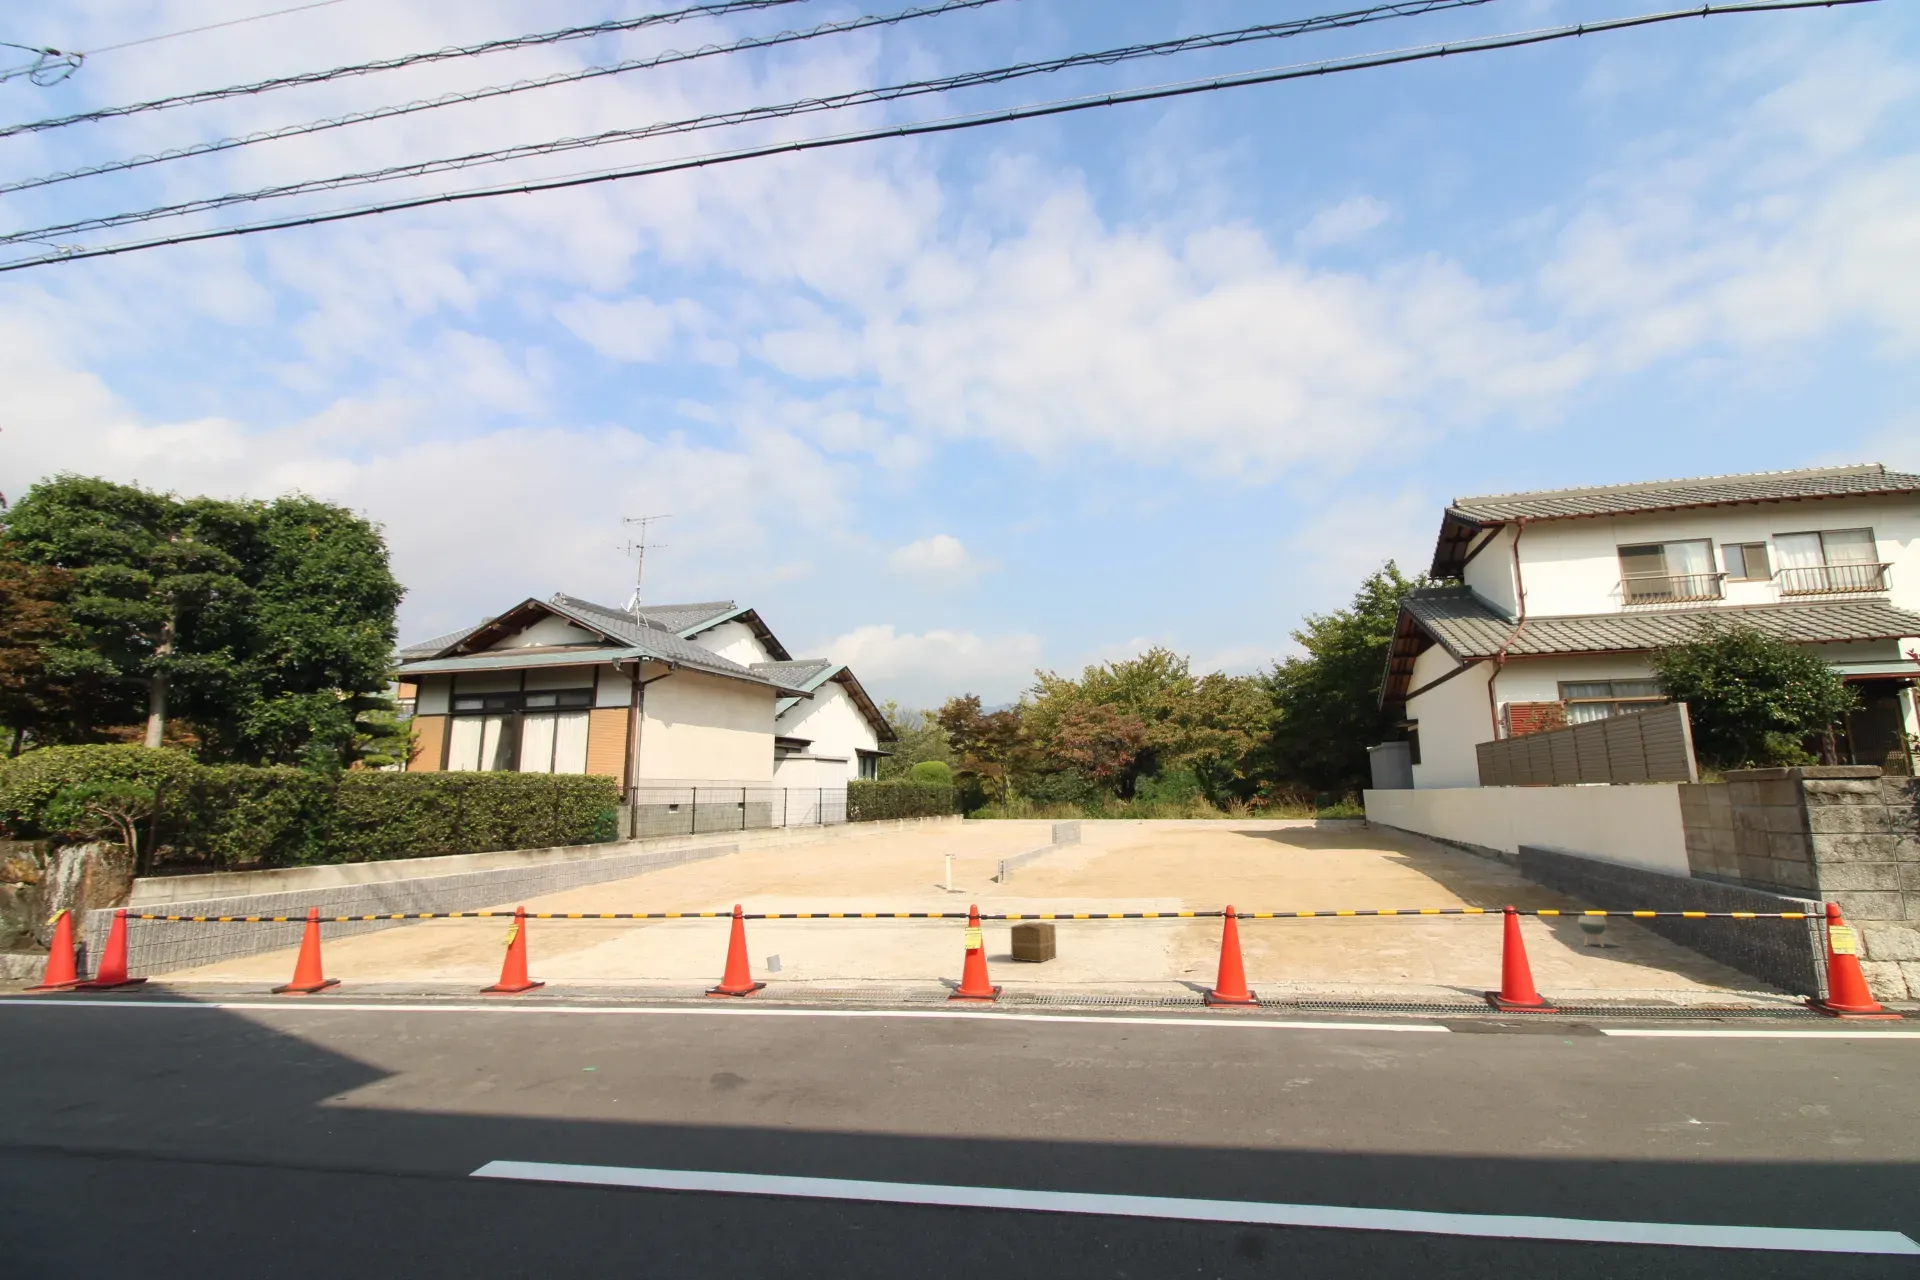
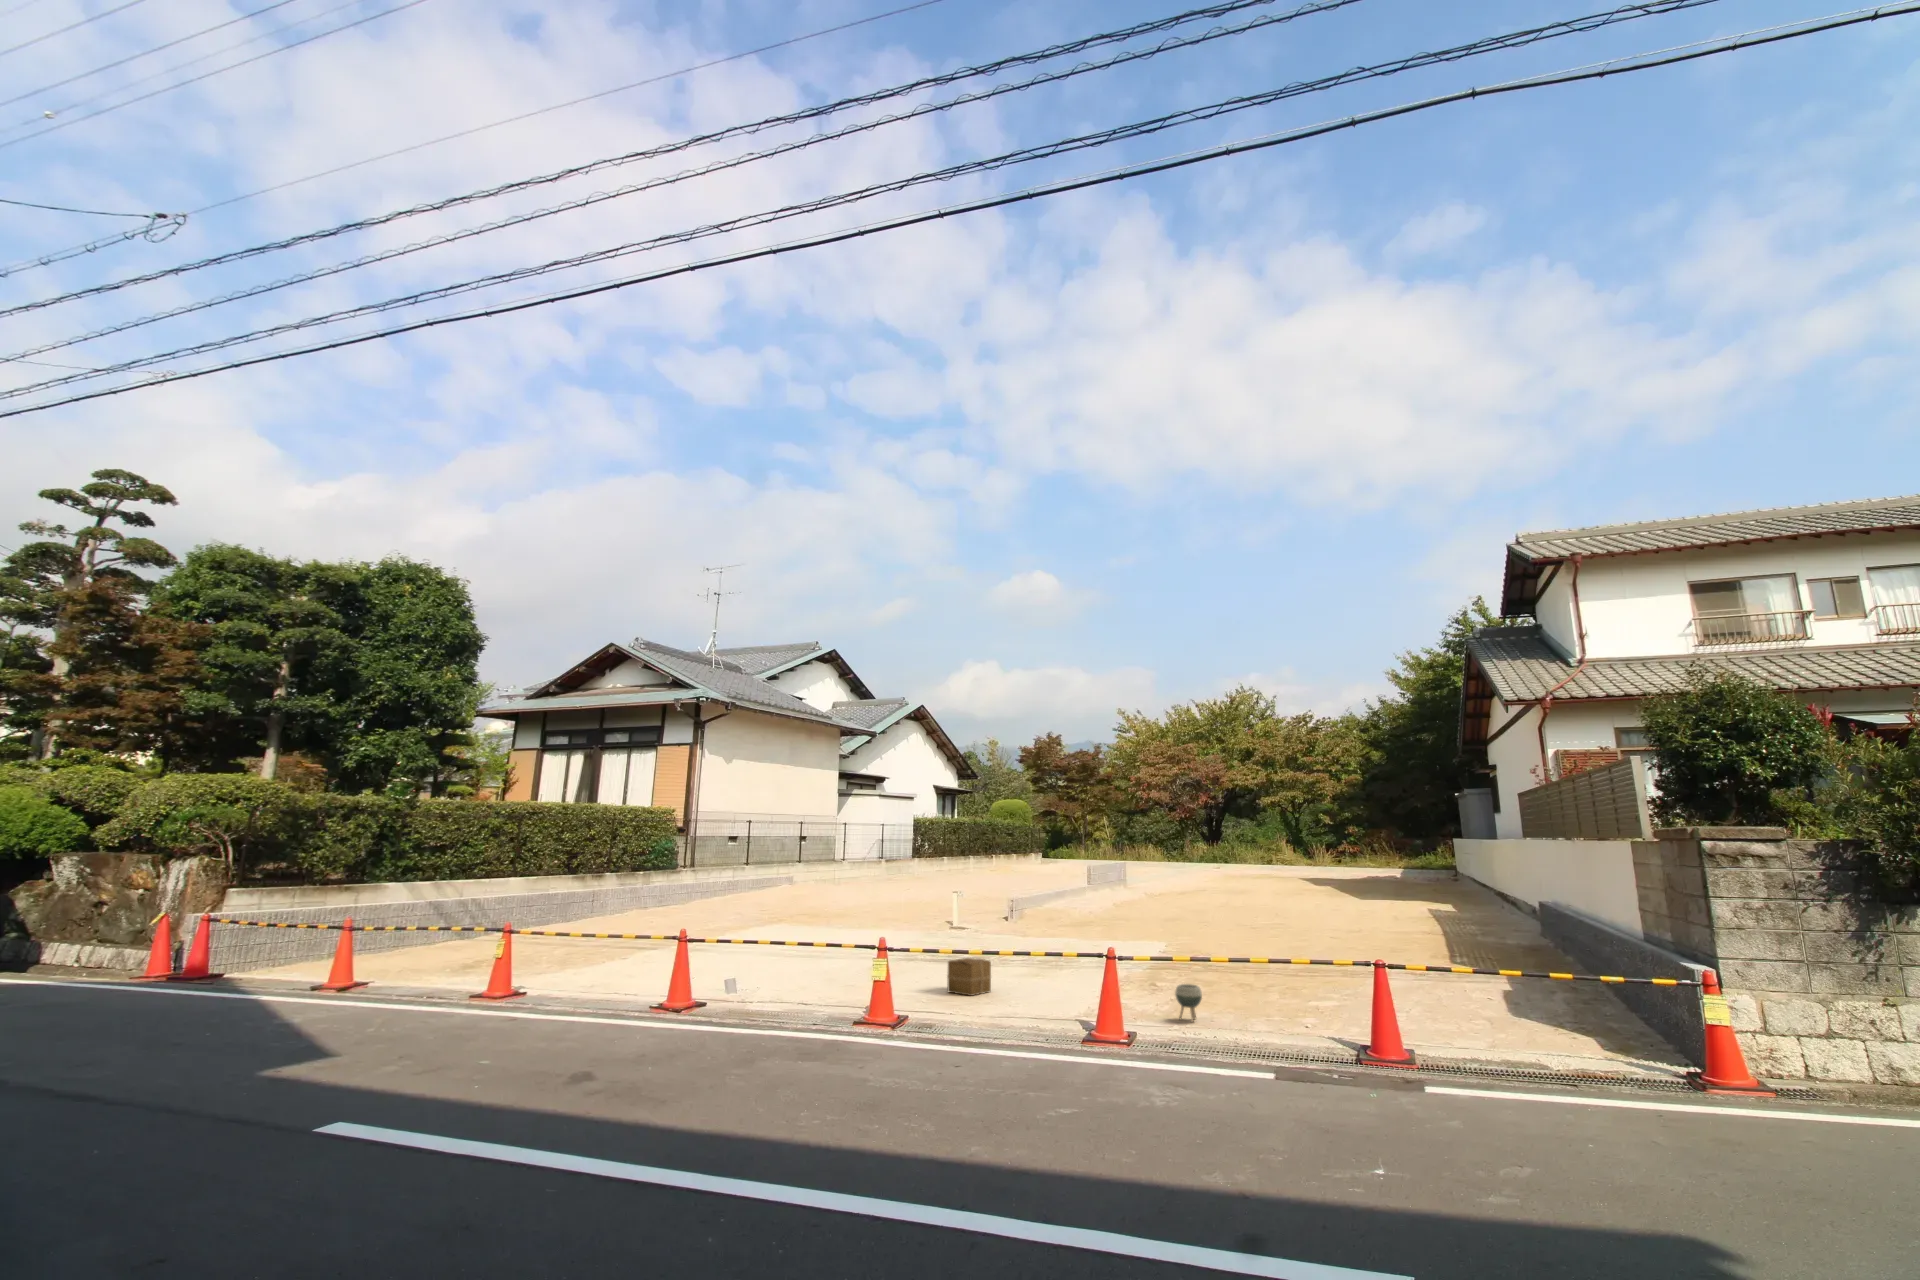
planter: present [1578,916,1607,947] -> present [1175,984,1202,1021]

